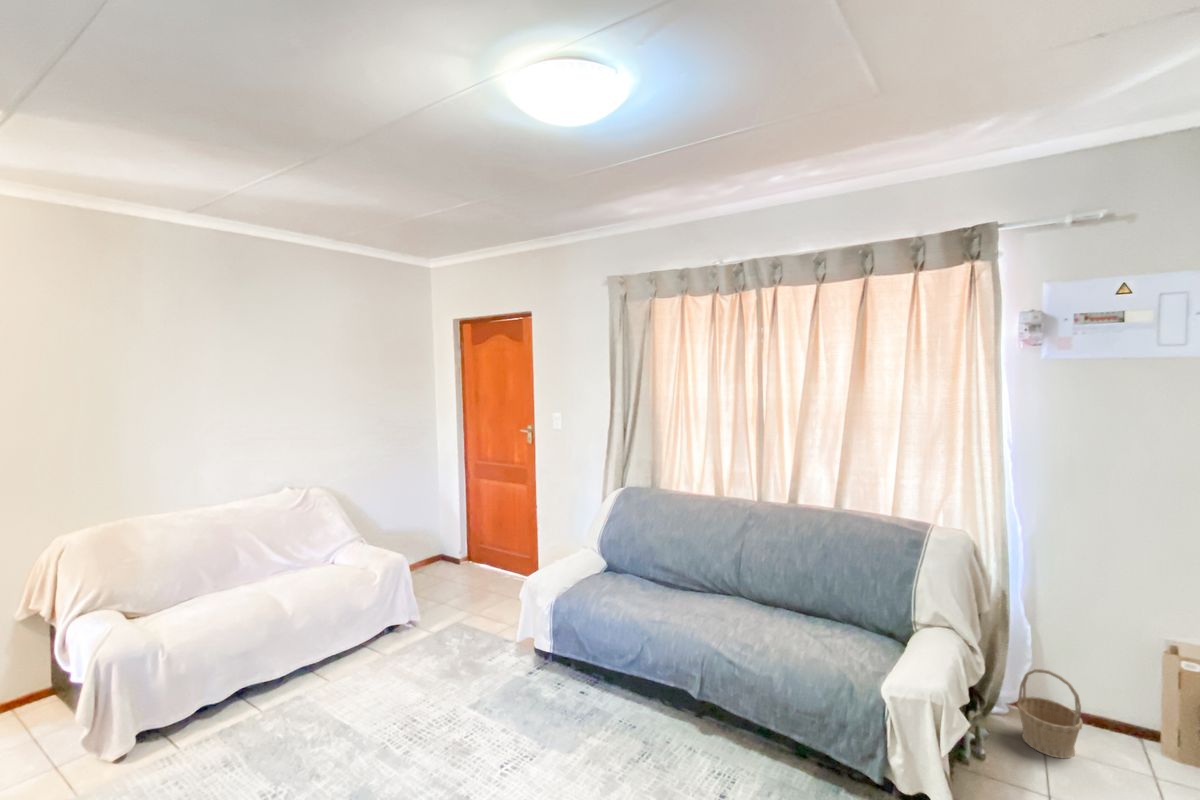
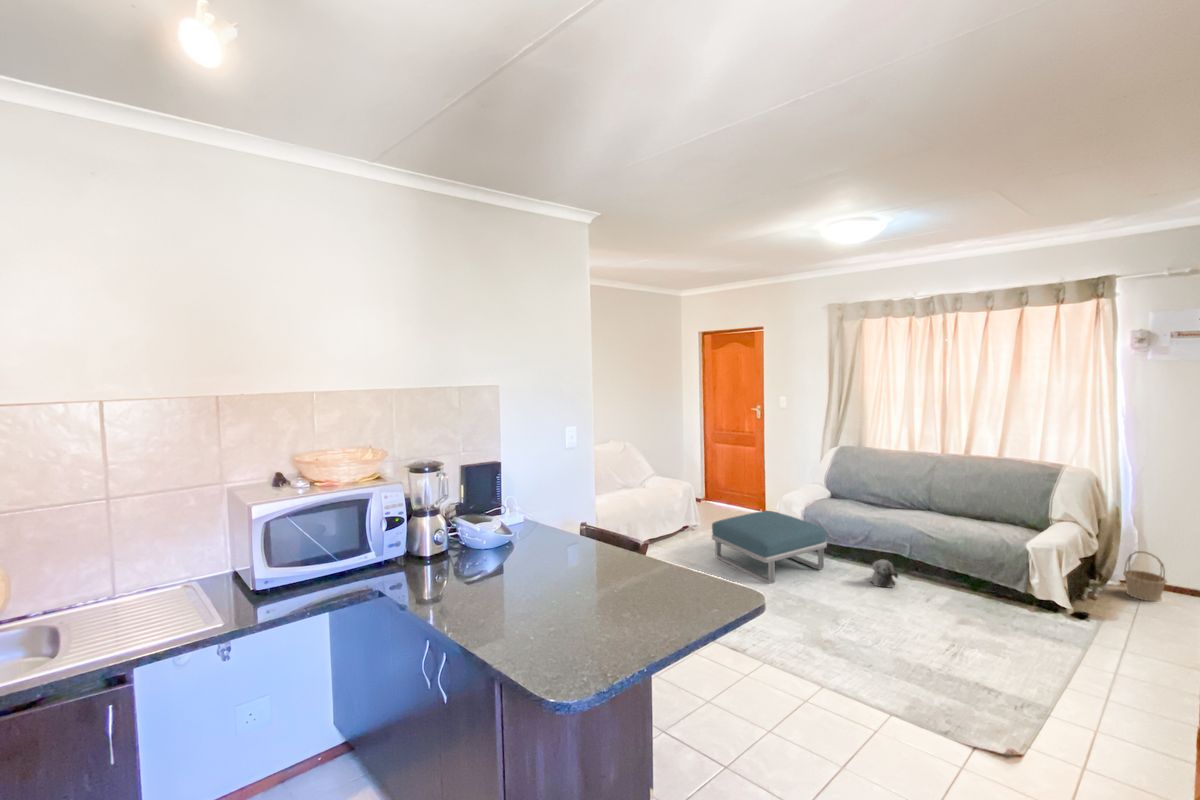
footstool: none [384,602,574,774] -> present [712,511,827,584]
plush toy: none [634,707,679,763] -> present [870,560,898,588]

